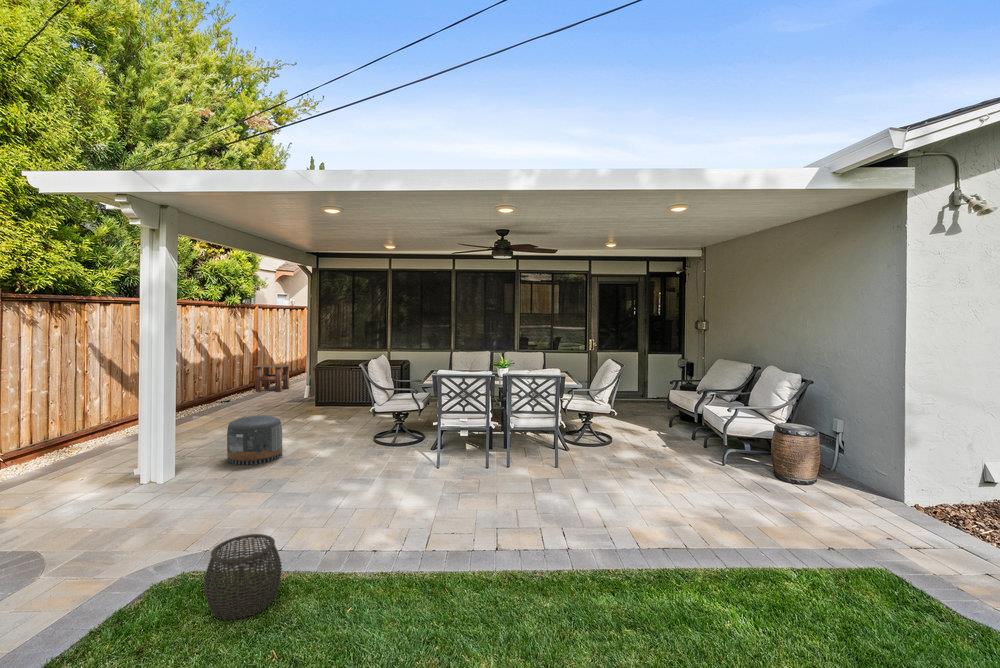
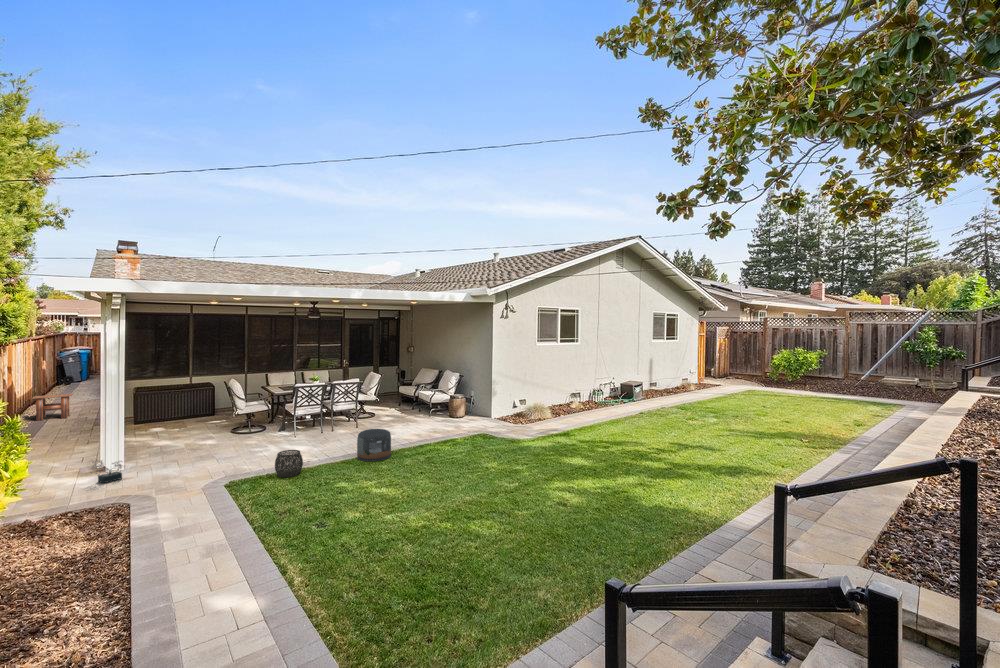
pouf: present [227,416,282,465] -> present [357,429,391,461]
decorative plant: none [32,473,95,517] -> present [92,460,122,483]

